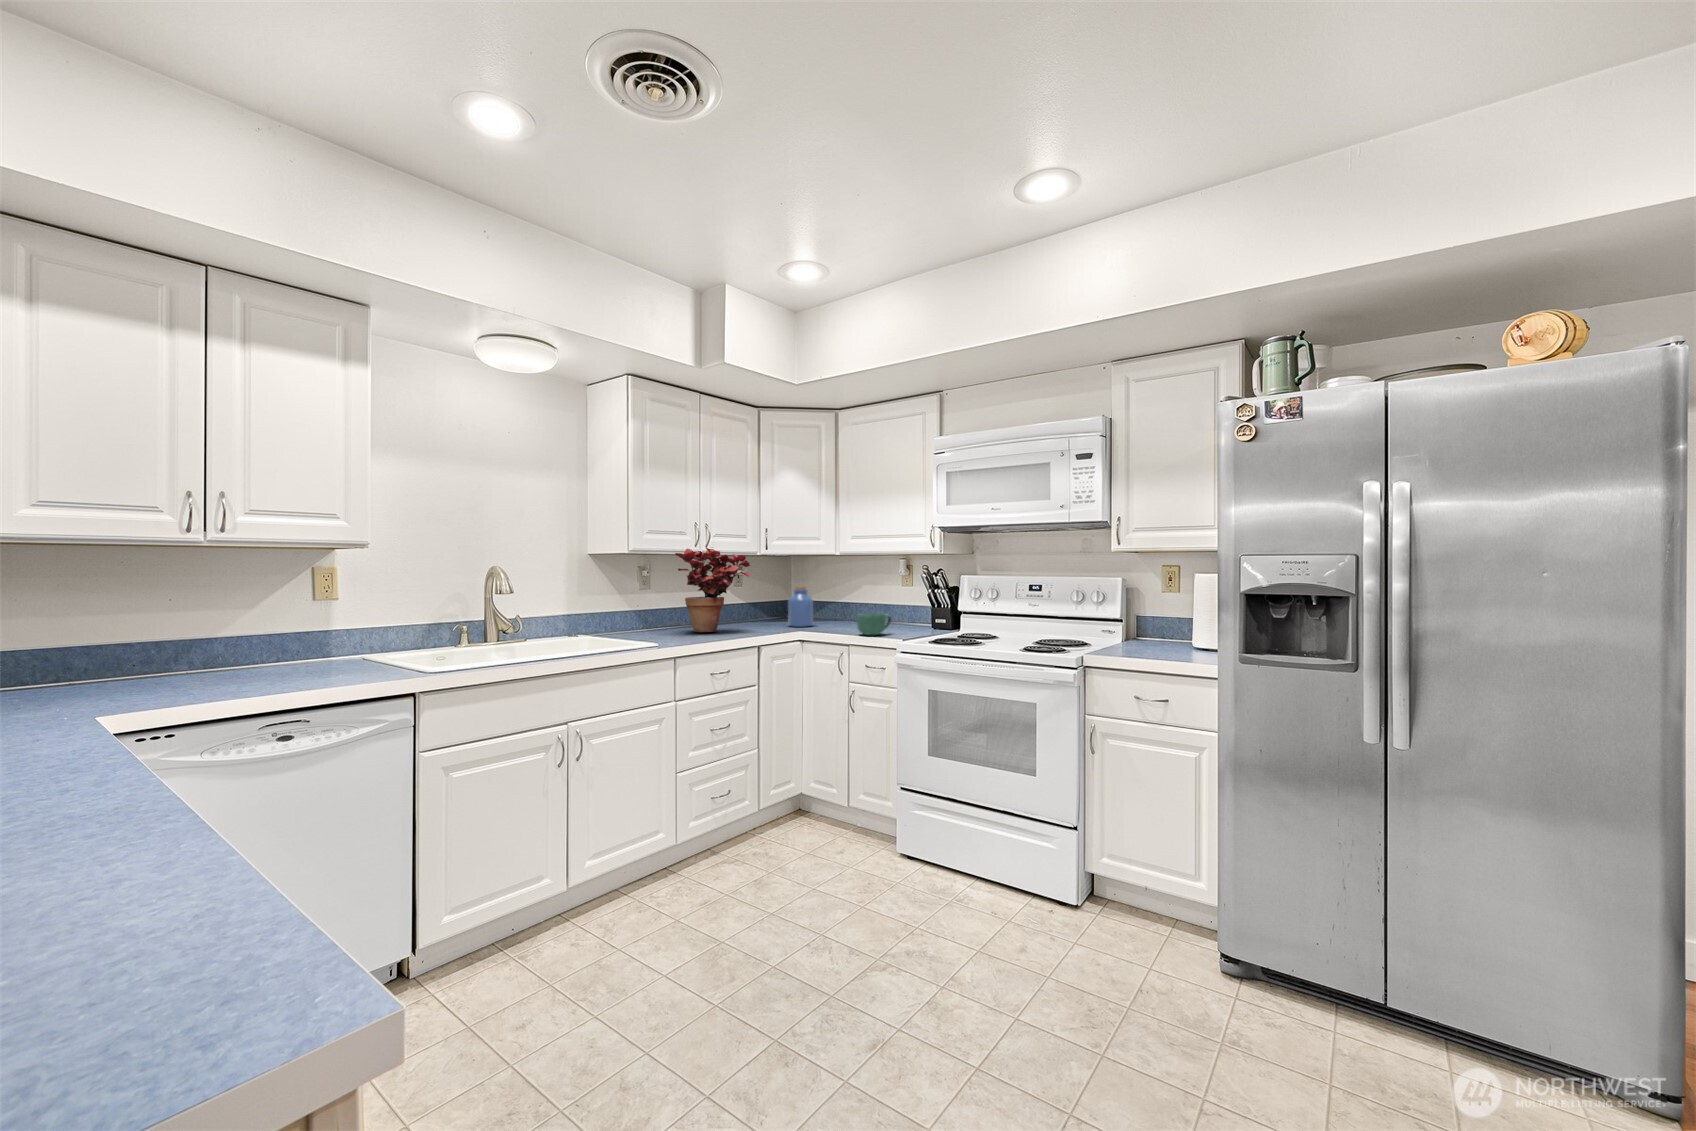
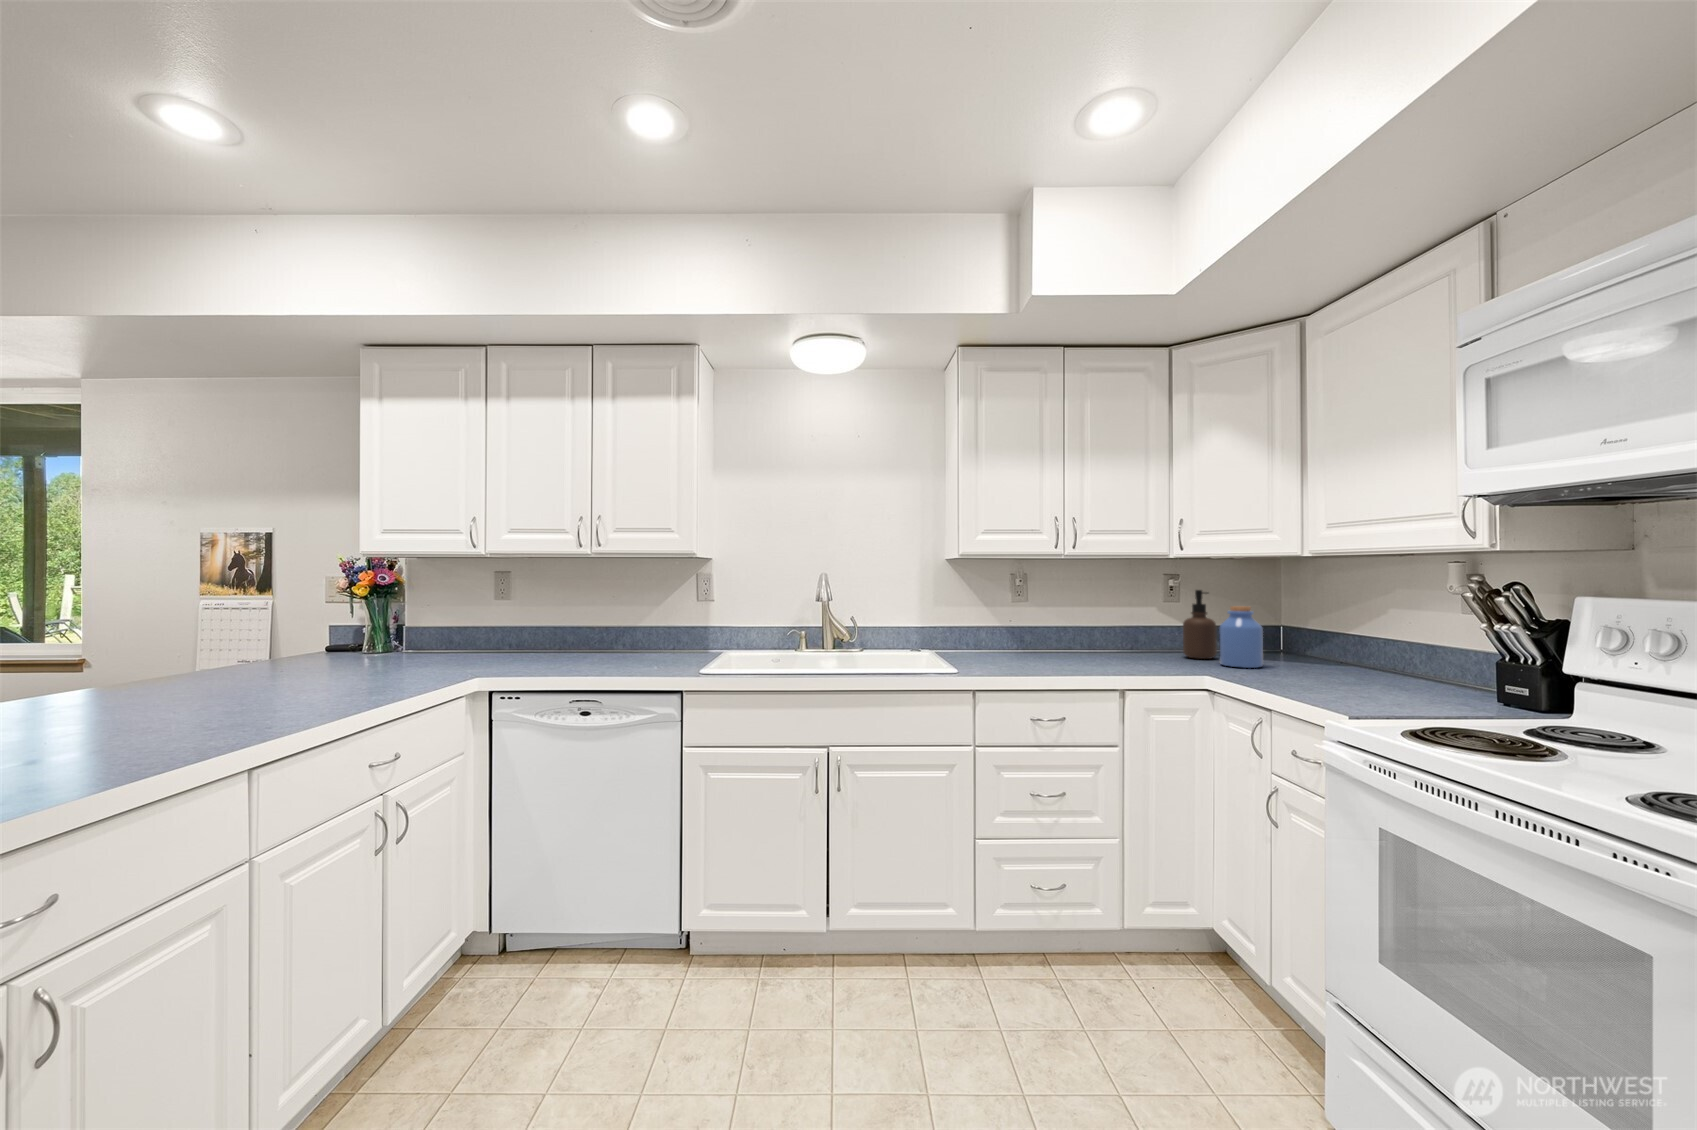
potted plant: present [675,547,750,632] -> none [1031,551,1138,662]
soap dispenser: none [757,576,778,625] -> present [1183,590,1217,659]
mug: present [857,613,892,635] -> none [1289,656,1369,699]

